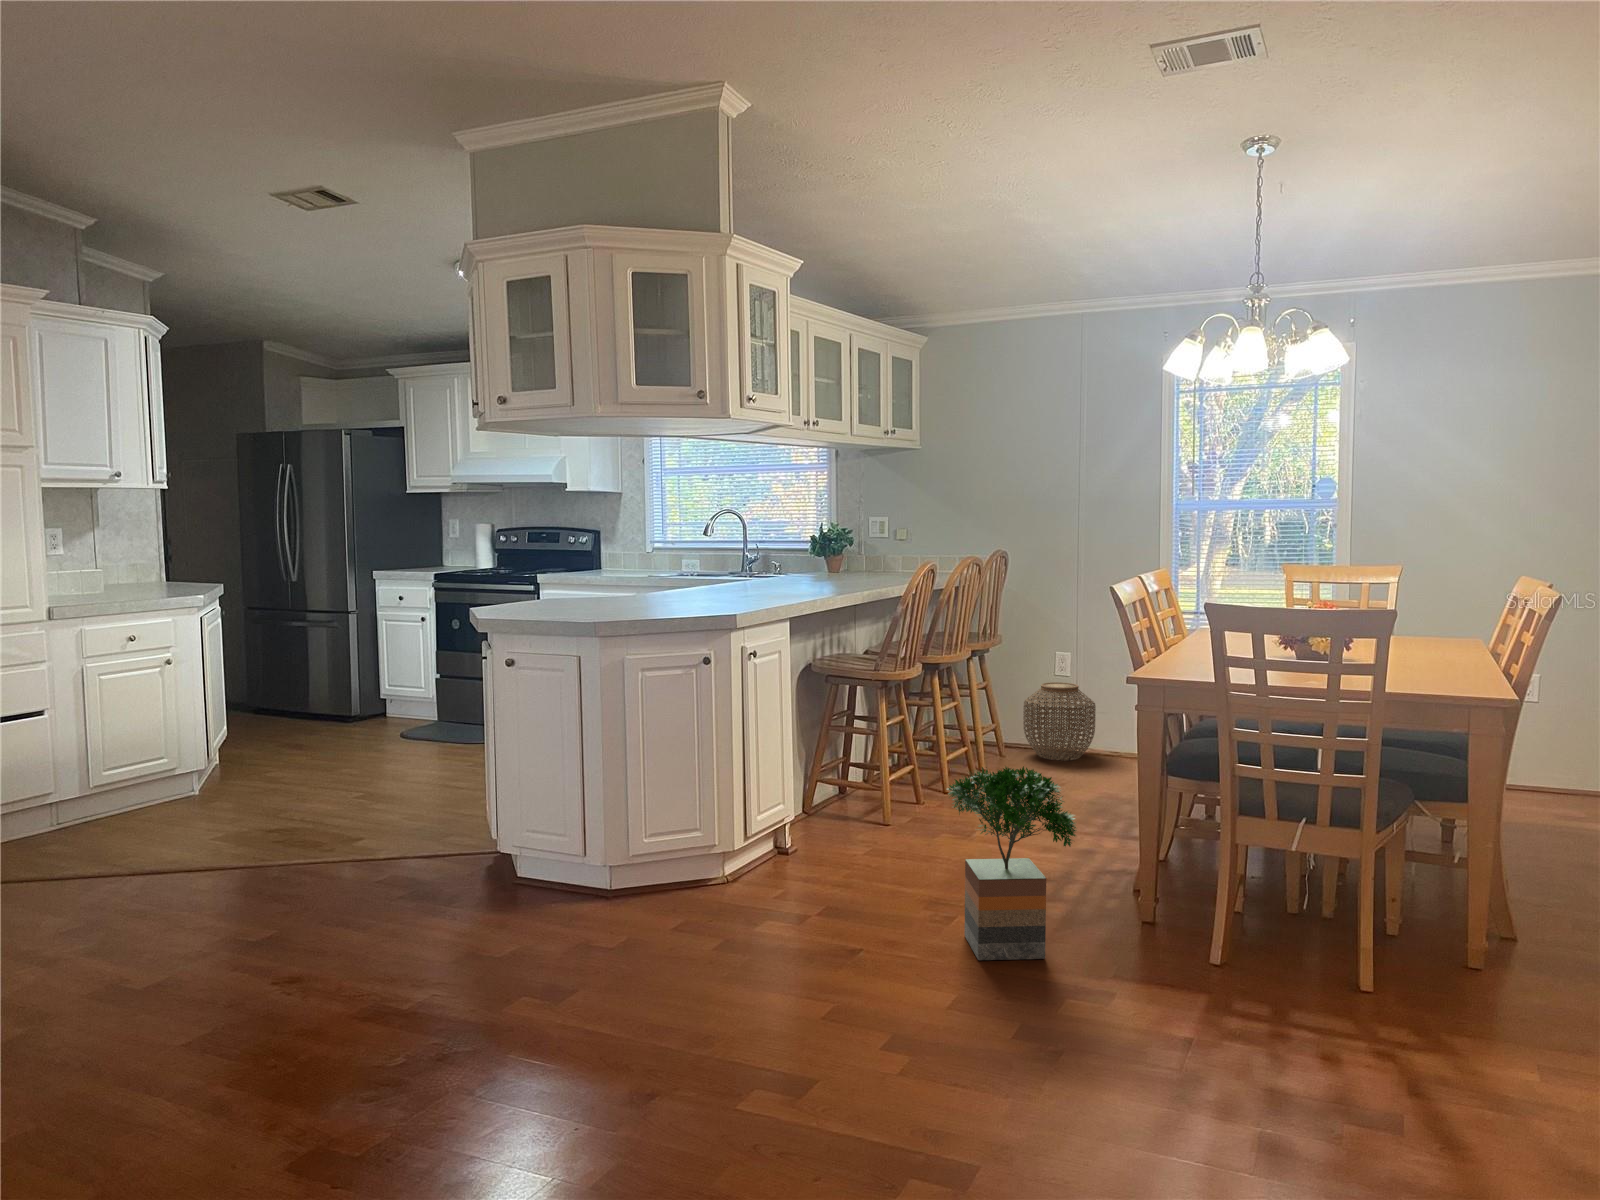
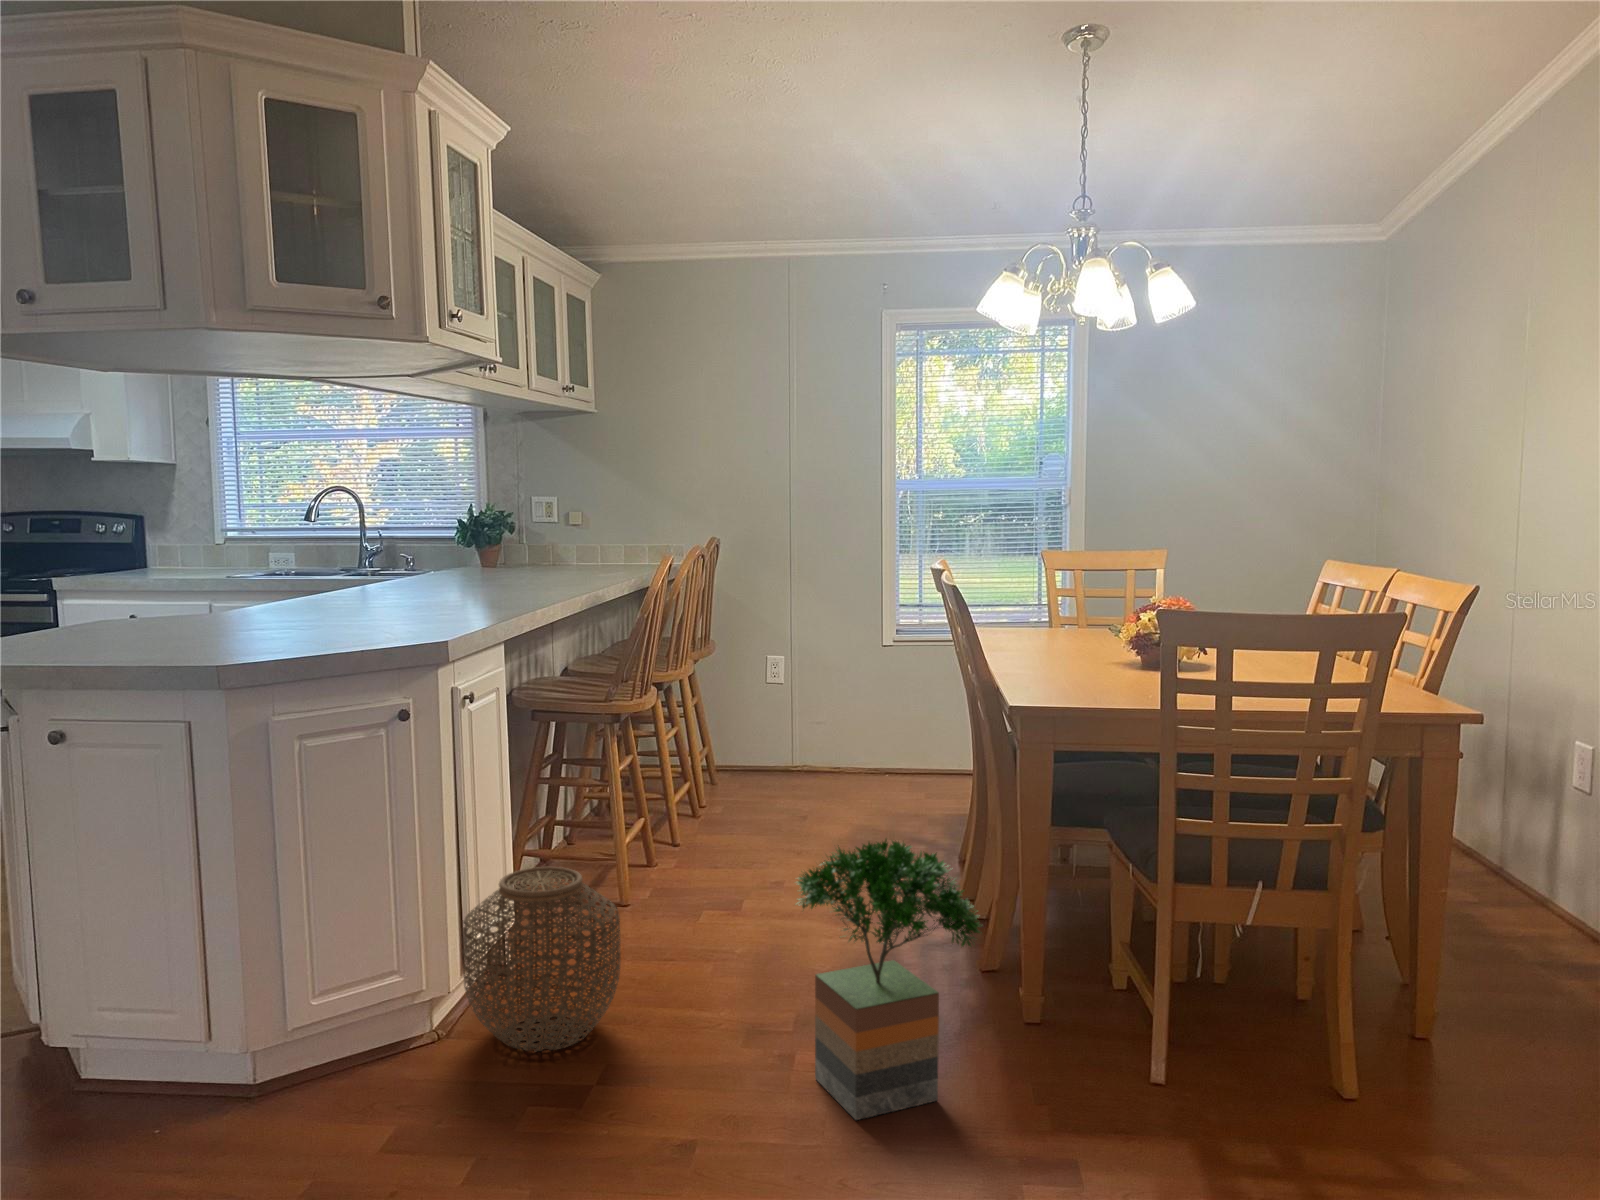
woven basket: present [1023,682,1096,761] -> present [462,867,620,1051]

